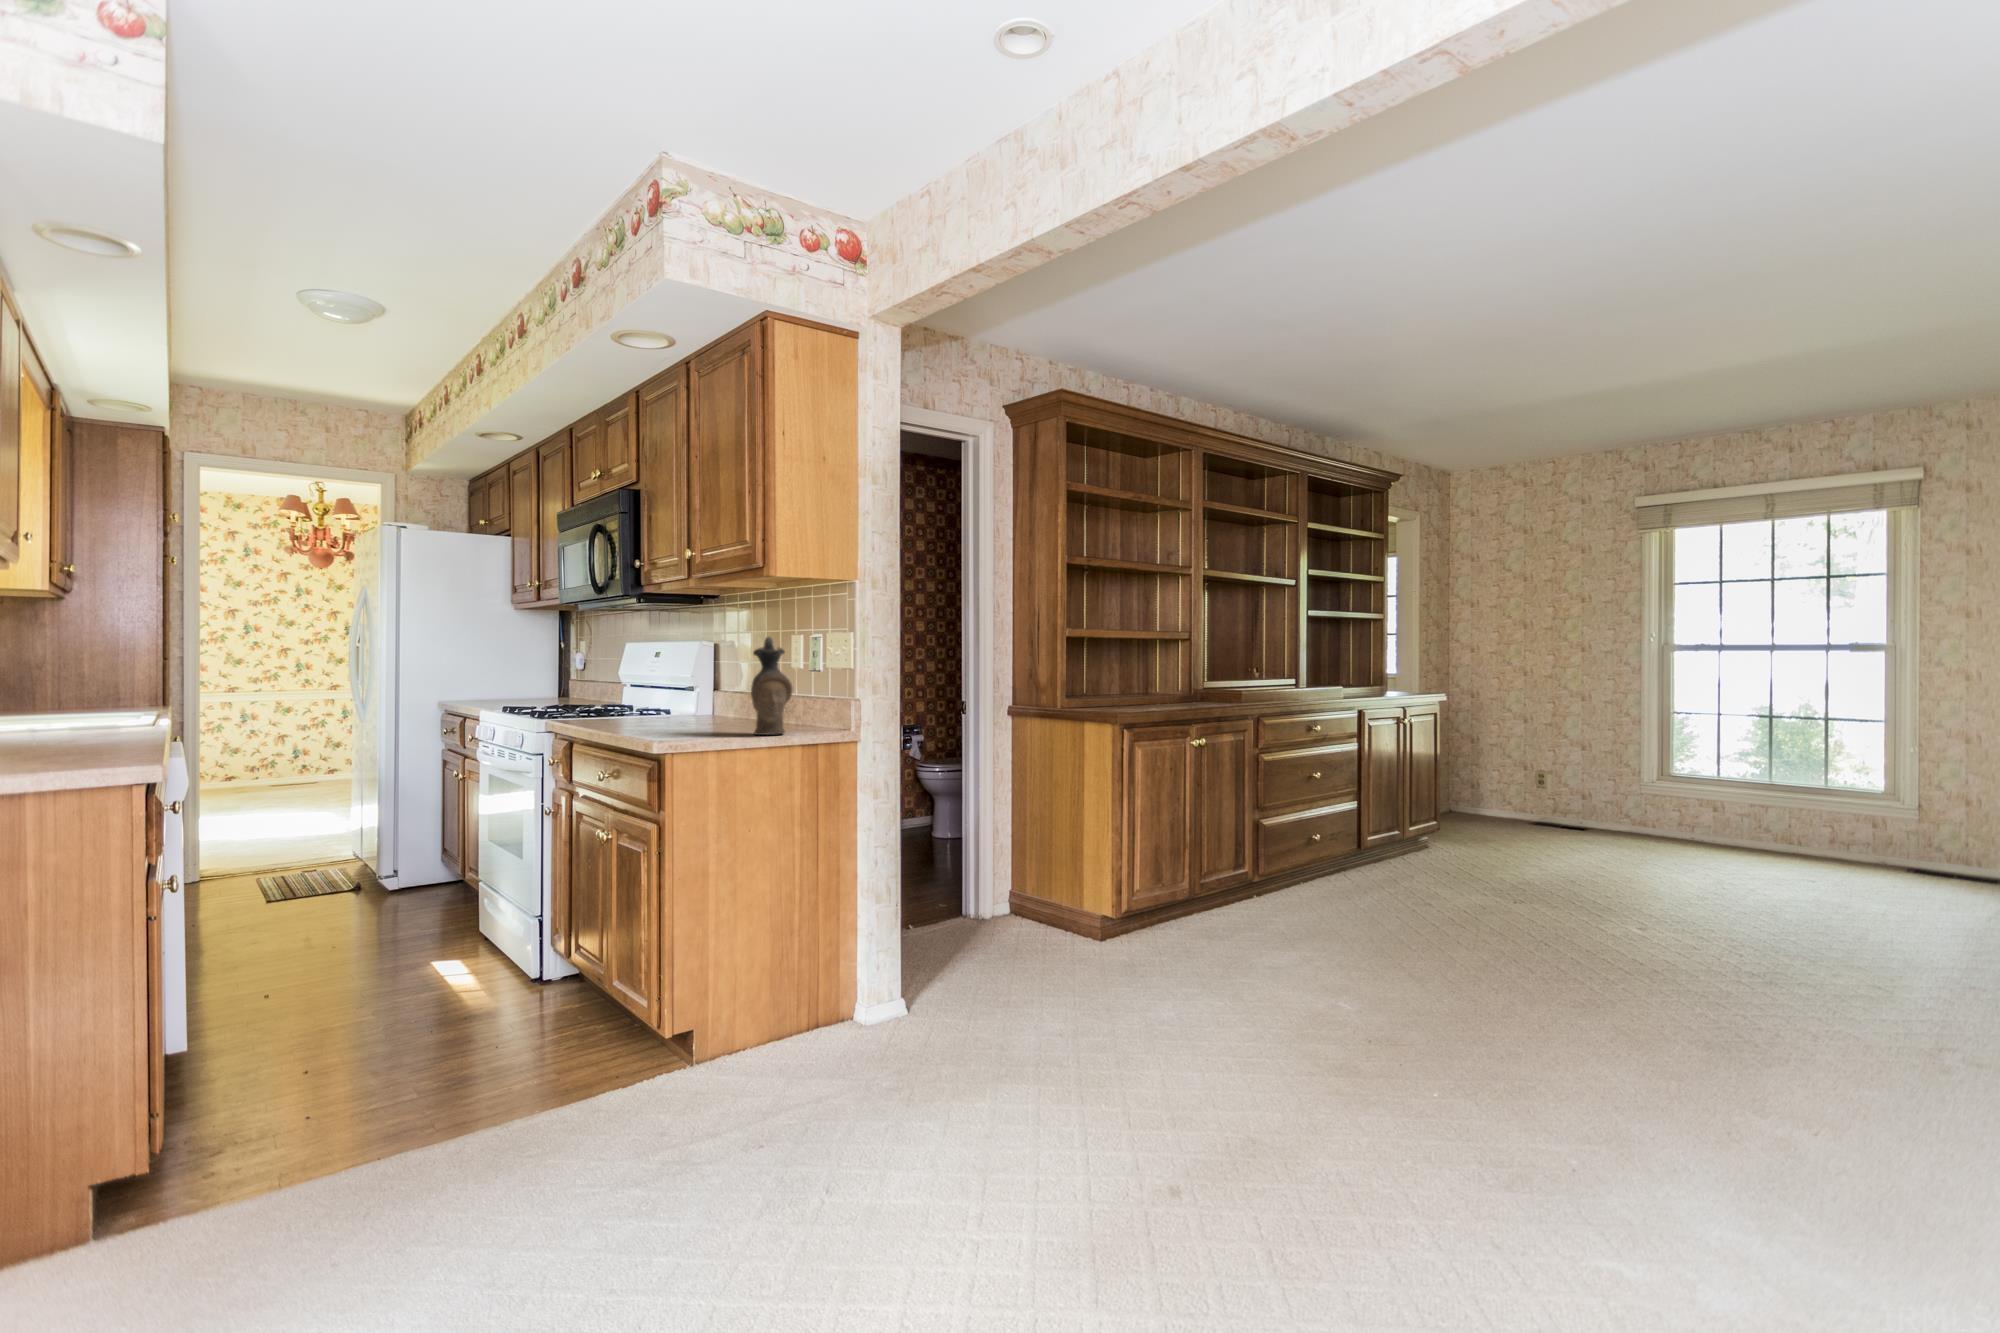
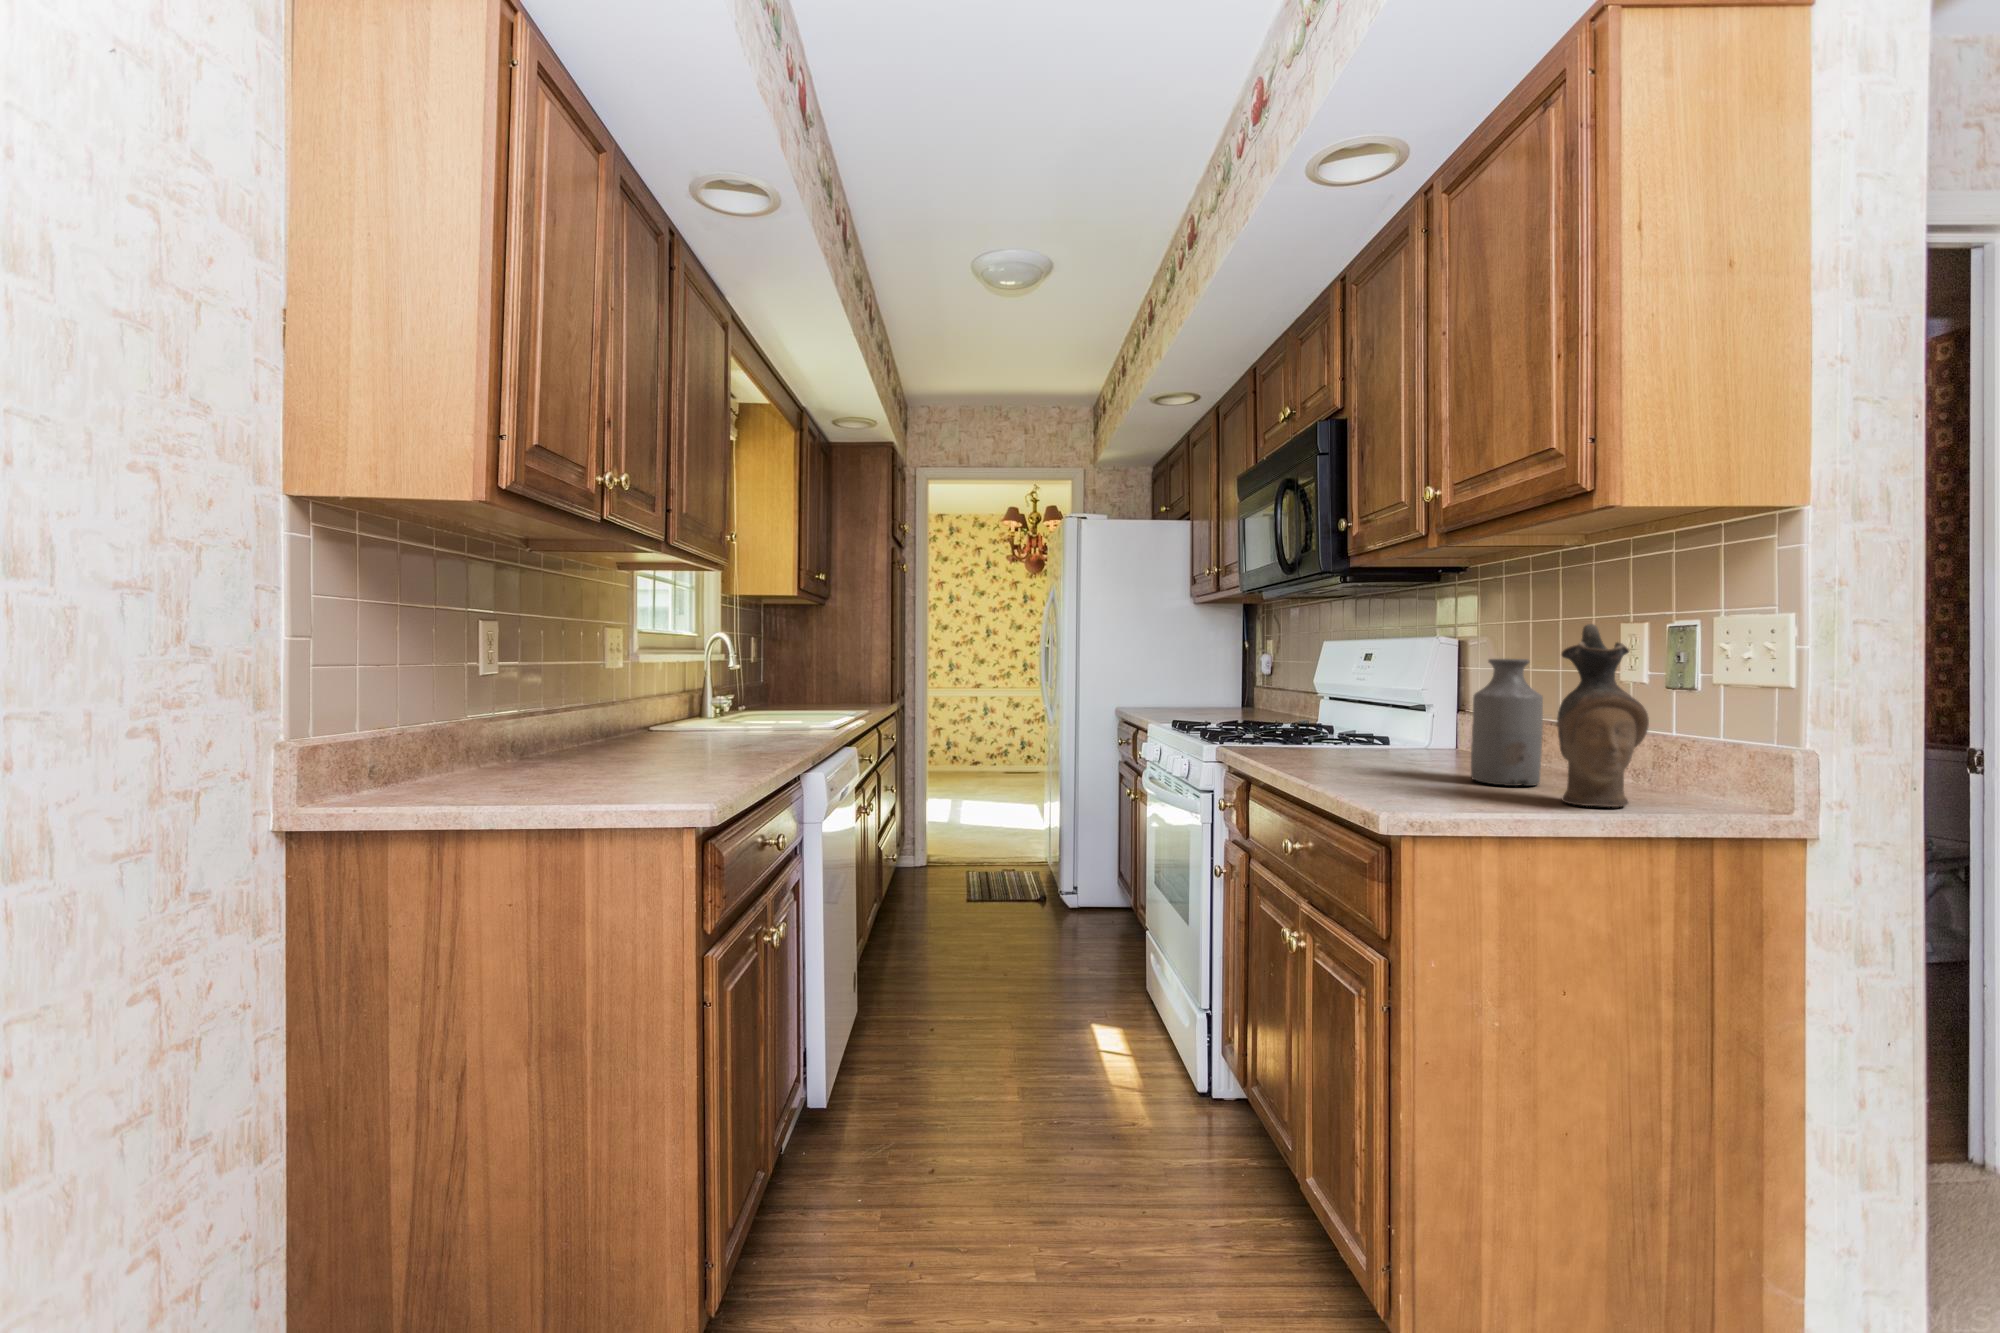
bottle: none [712,656,750,730] -> present [1471,659,1543,786]

